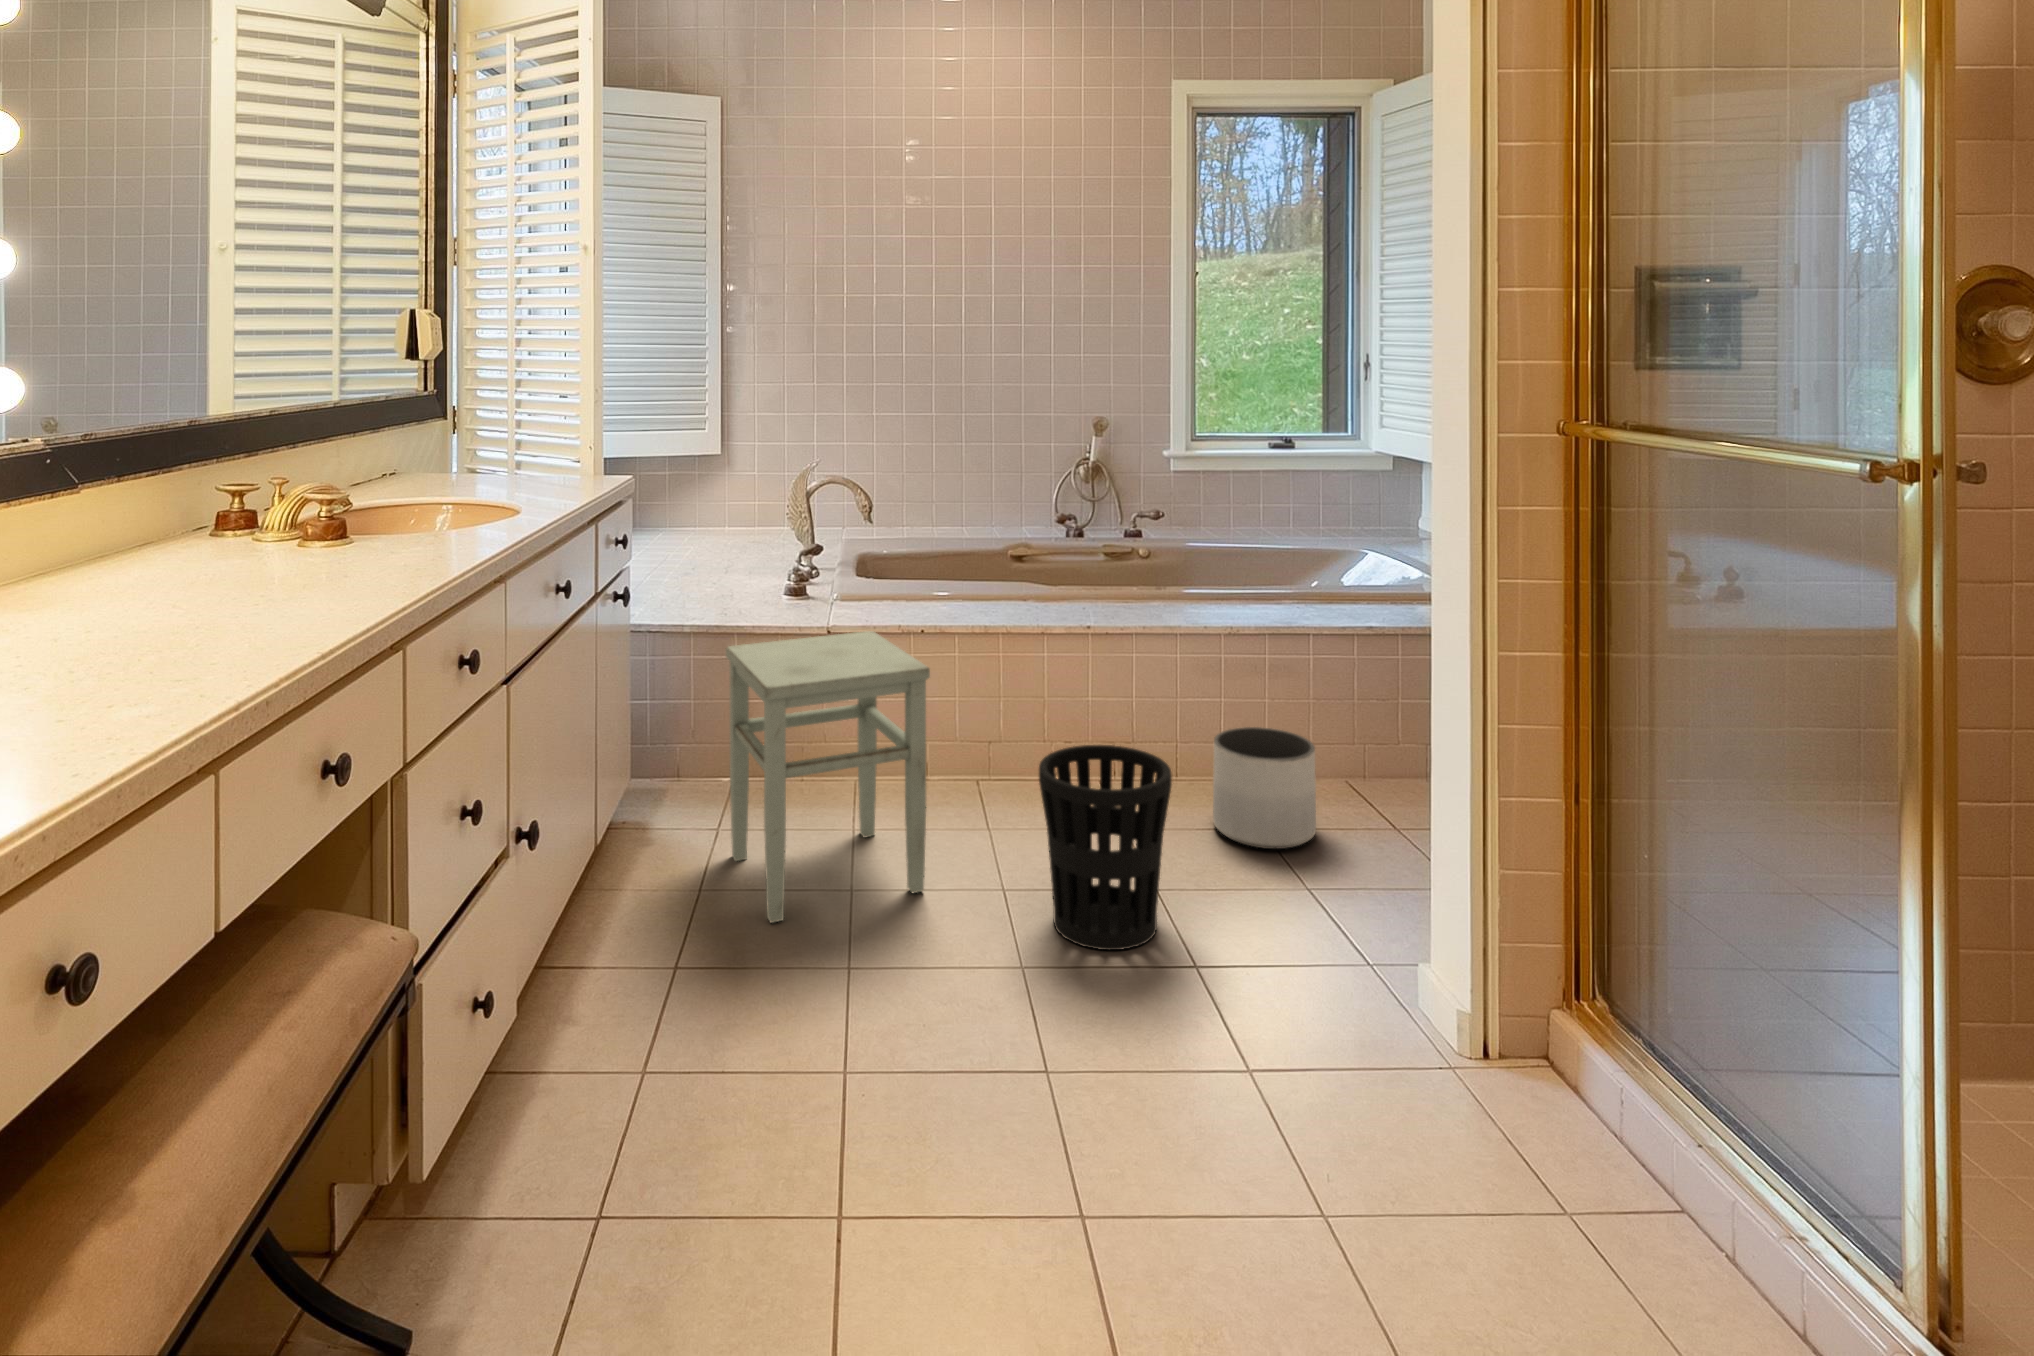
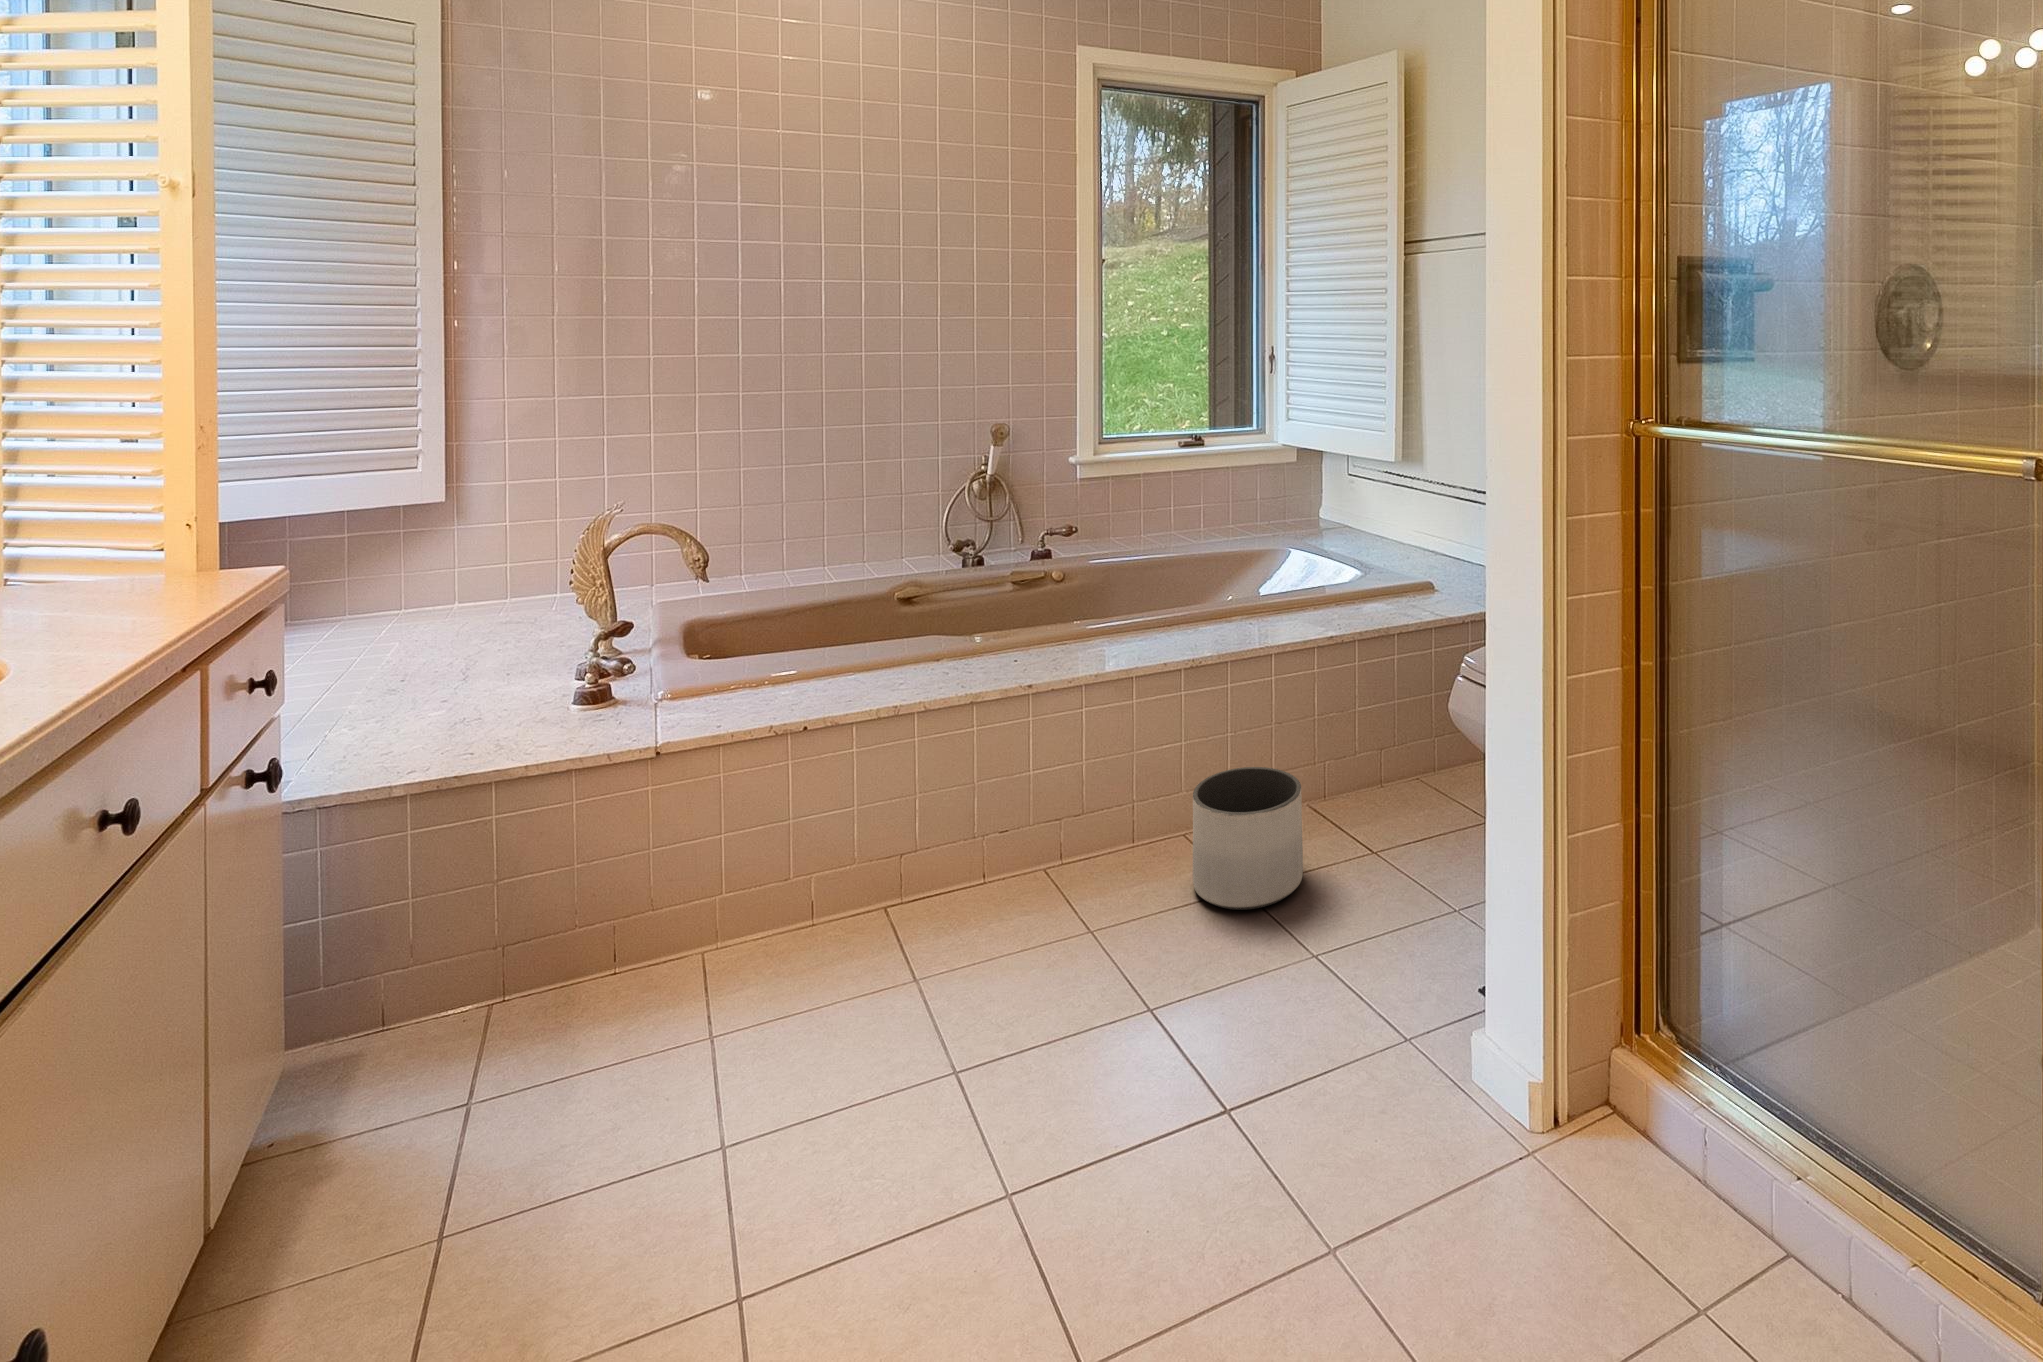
stool: present [726,631,930,923] -> none [475,763,849,1281]
wastebasket: present [1039,745,1172,950] -> none [1017,852,1188,1132]

